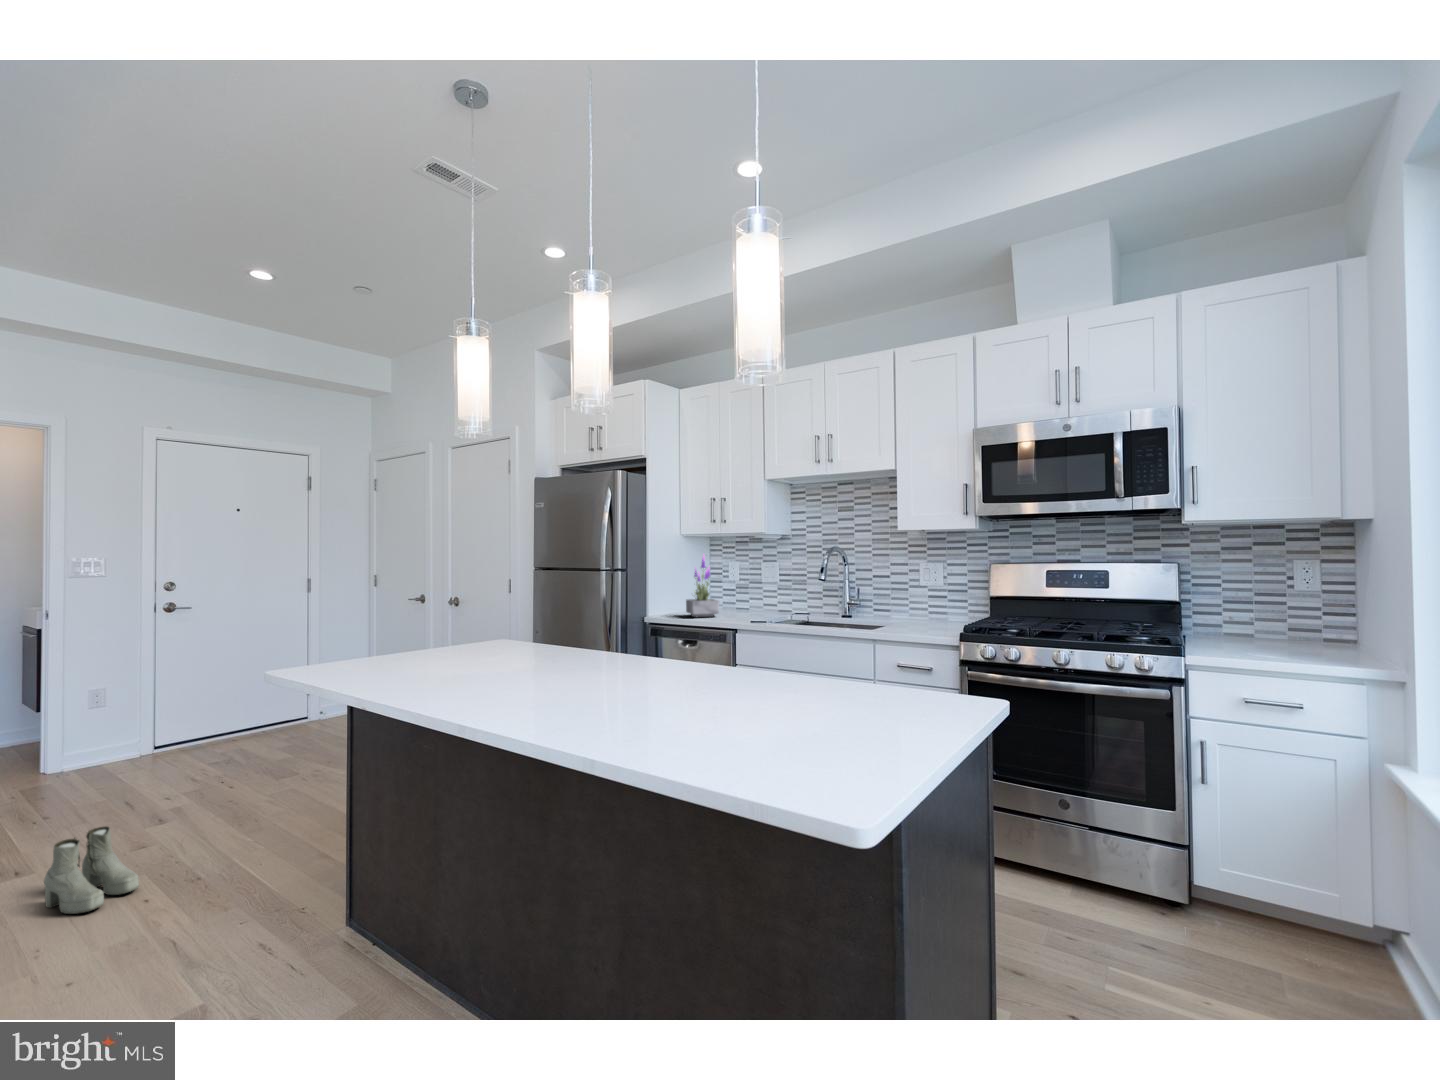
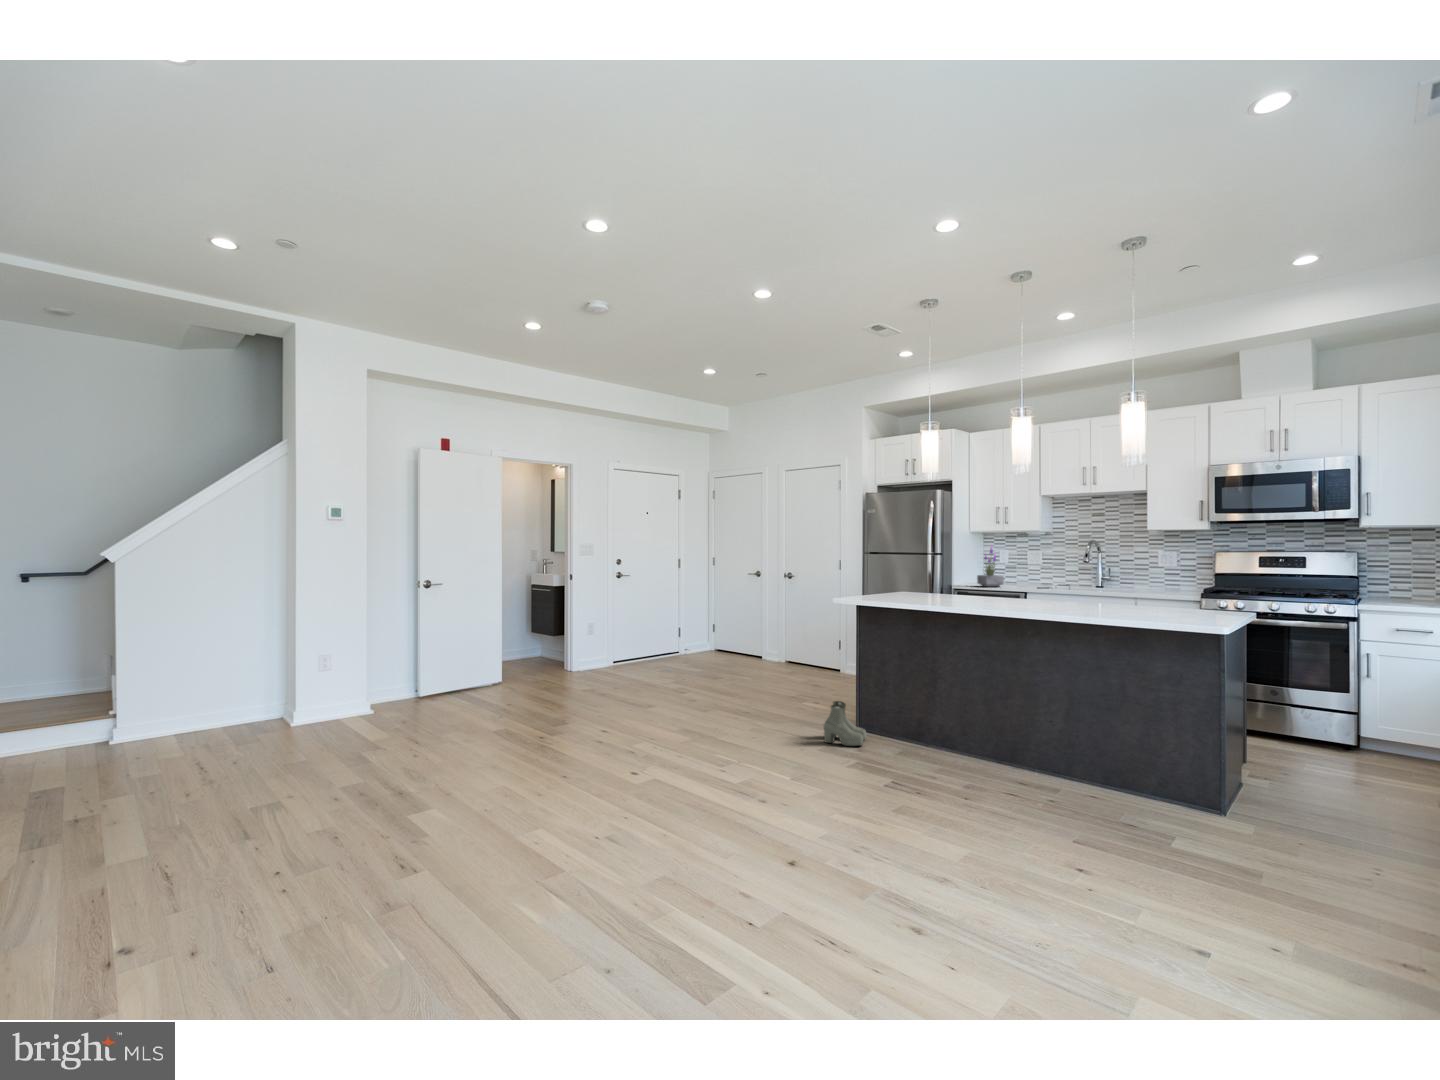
boots: present [44,826,139,914] -> present [824,701,866,746]

